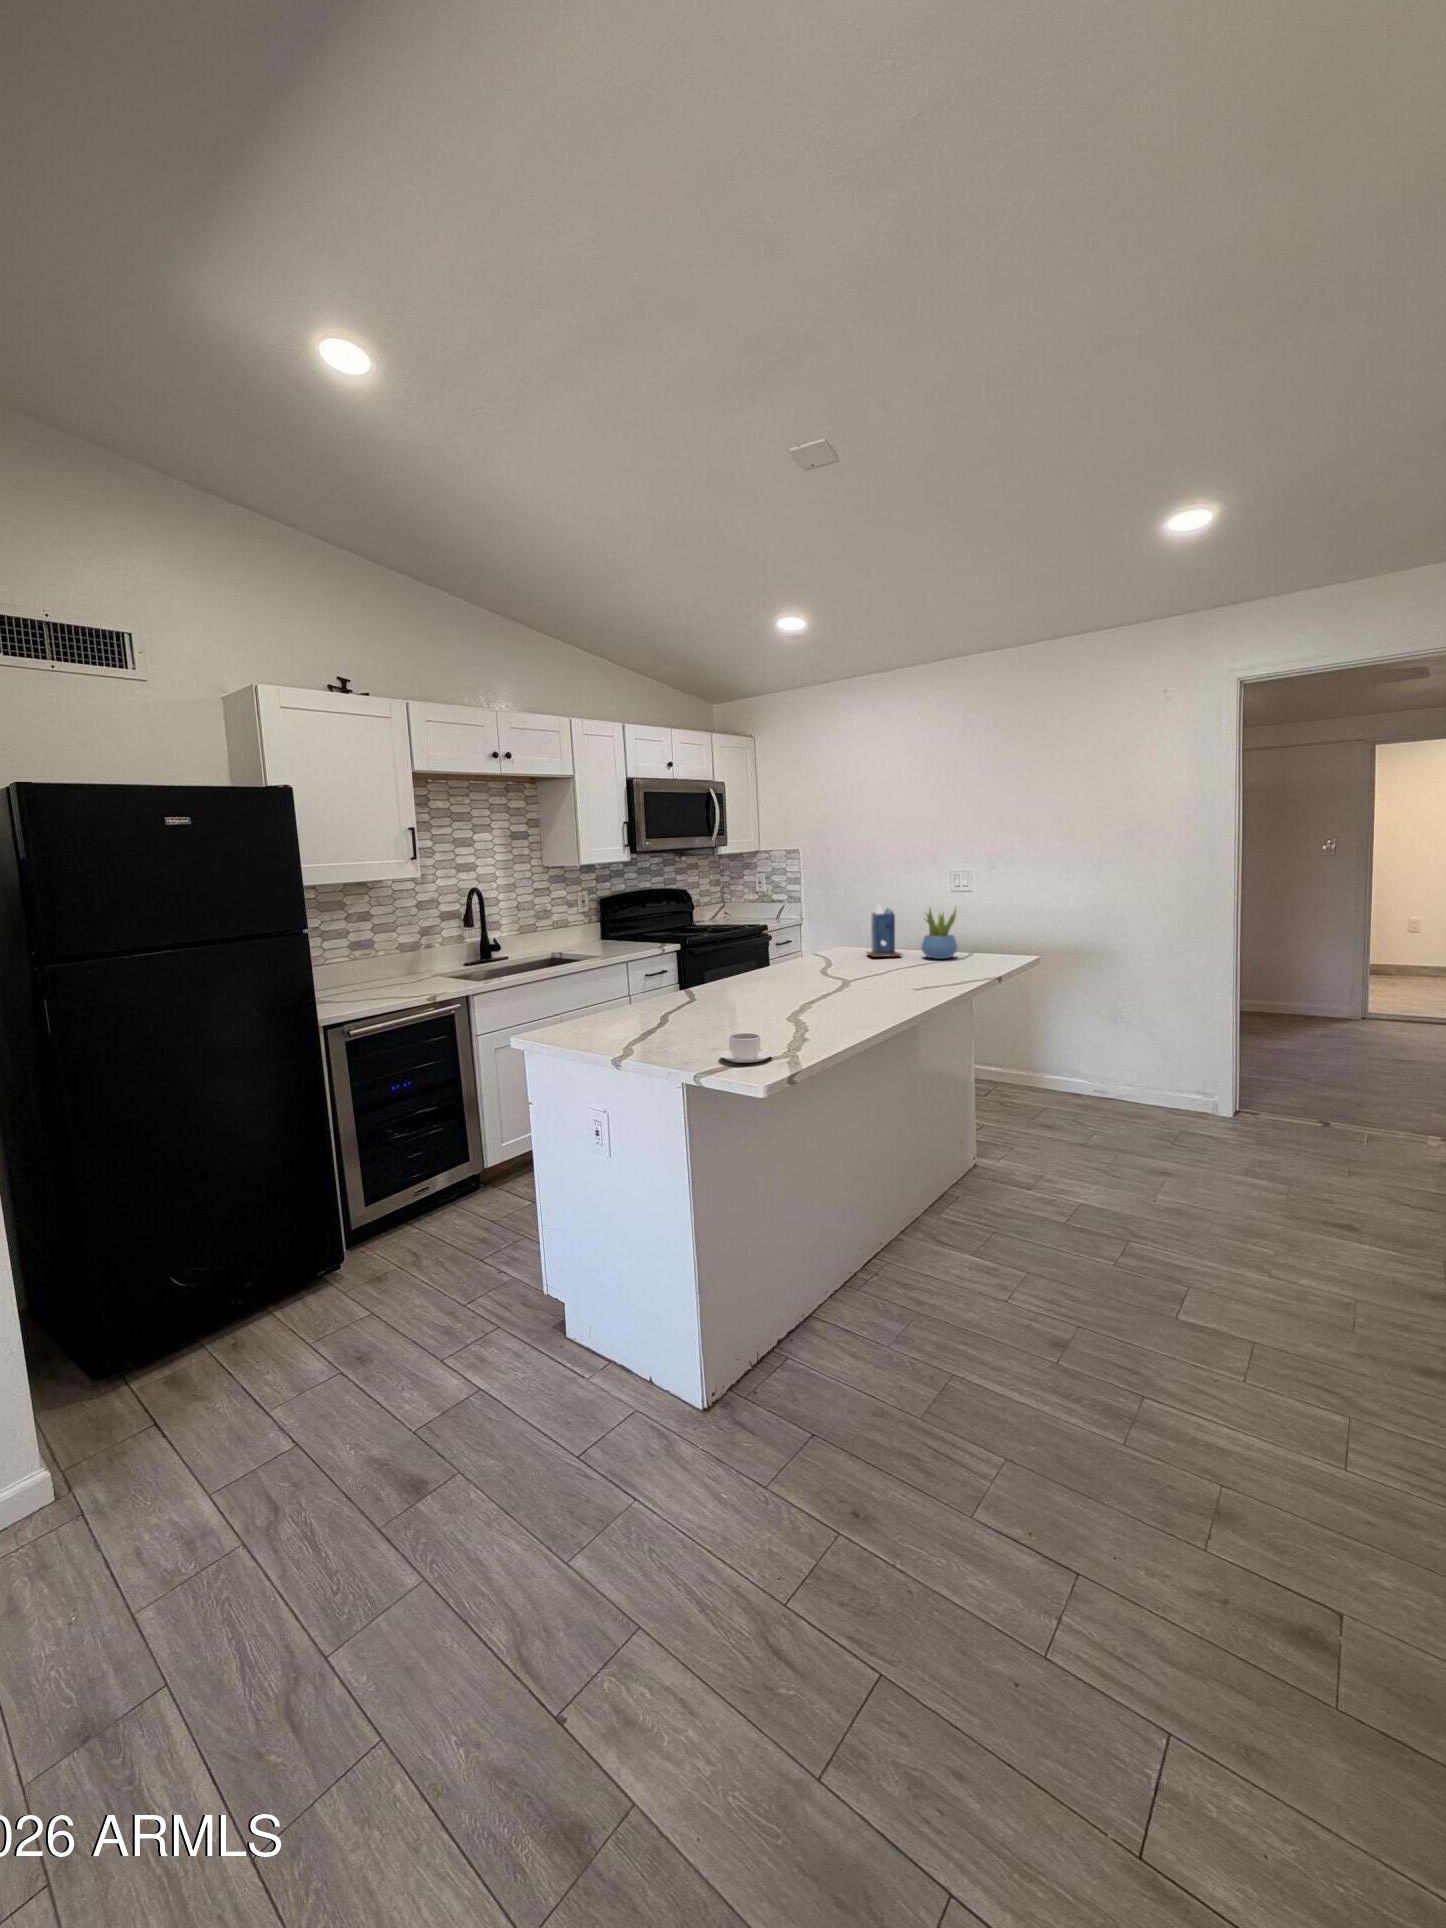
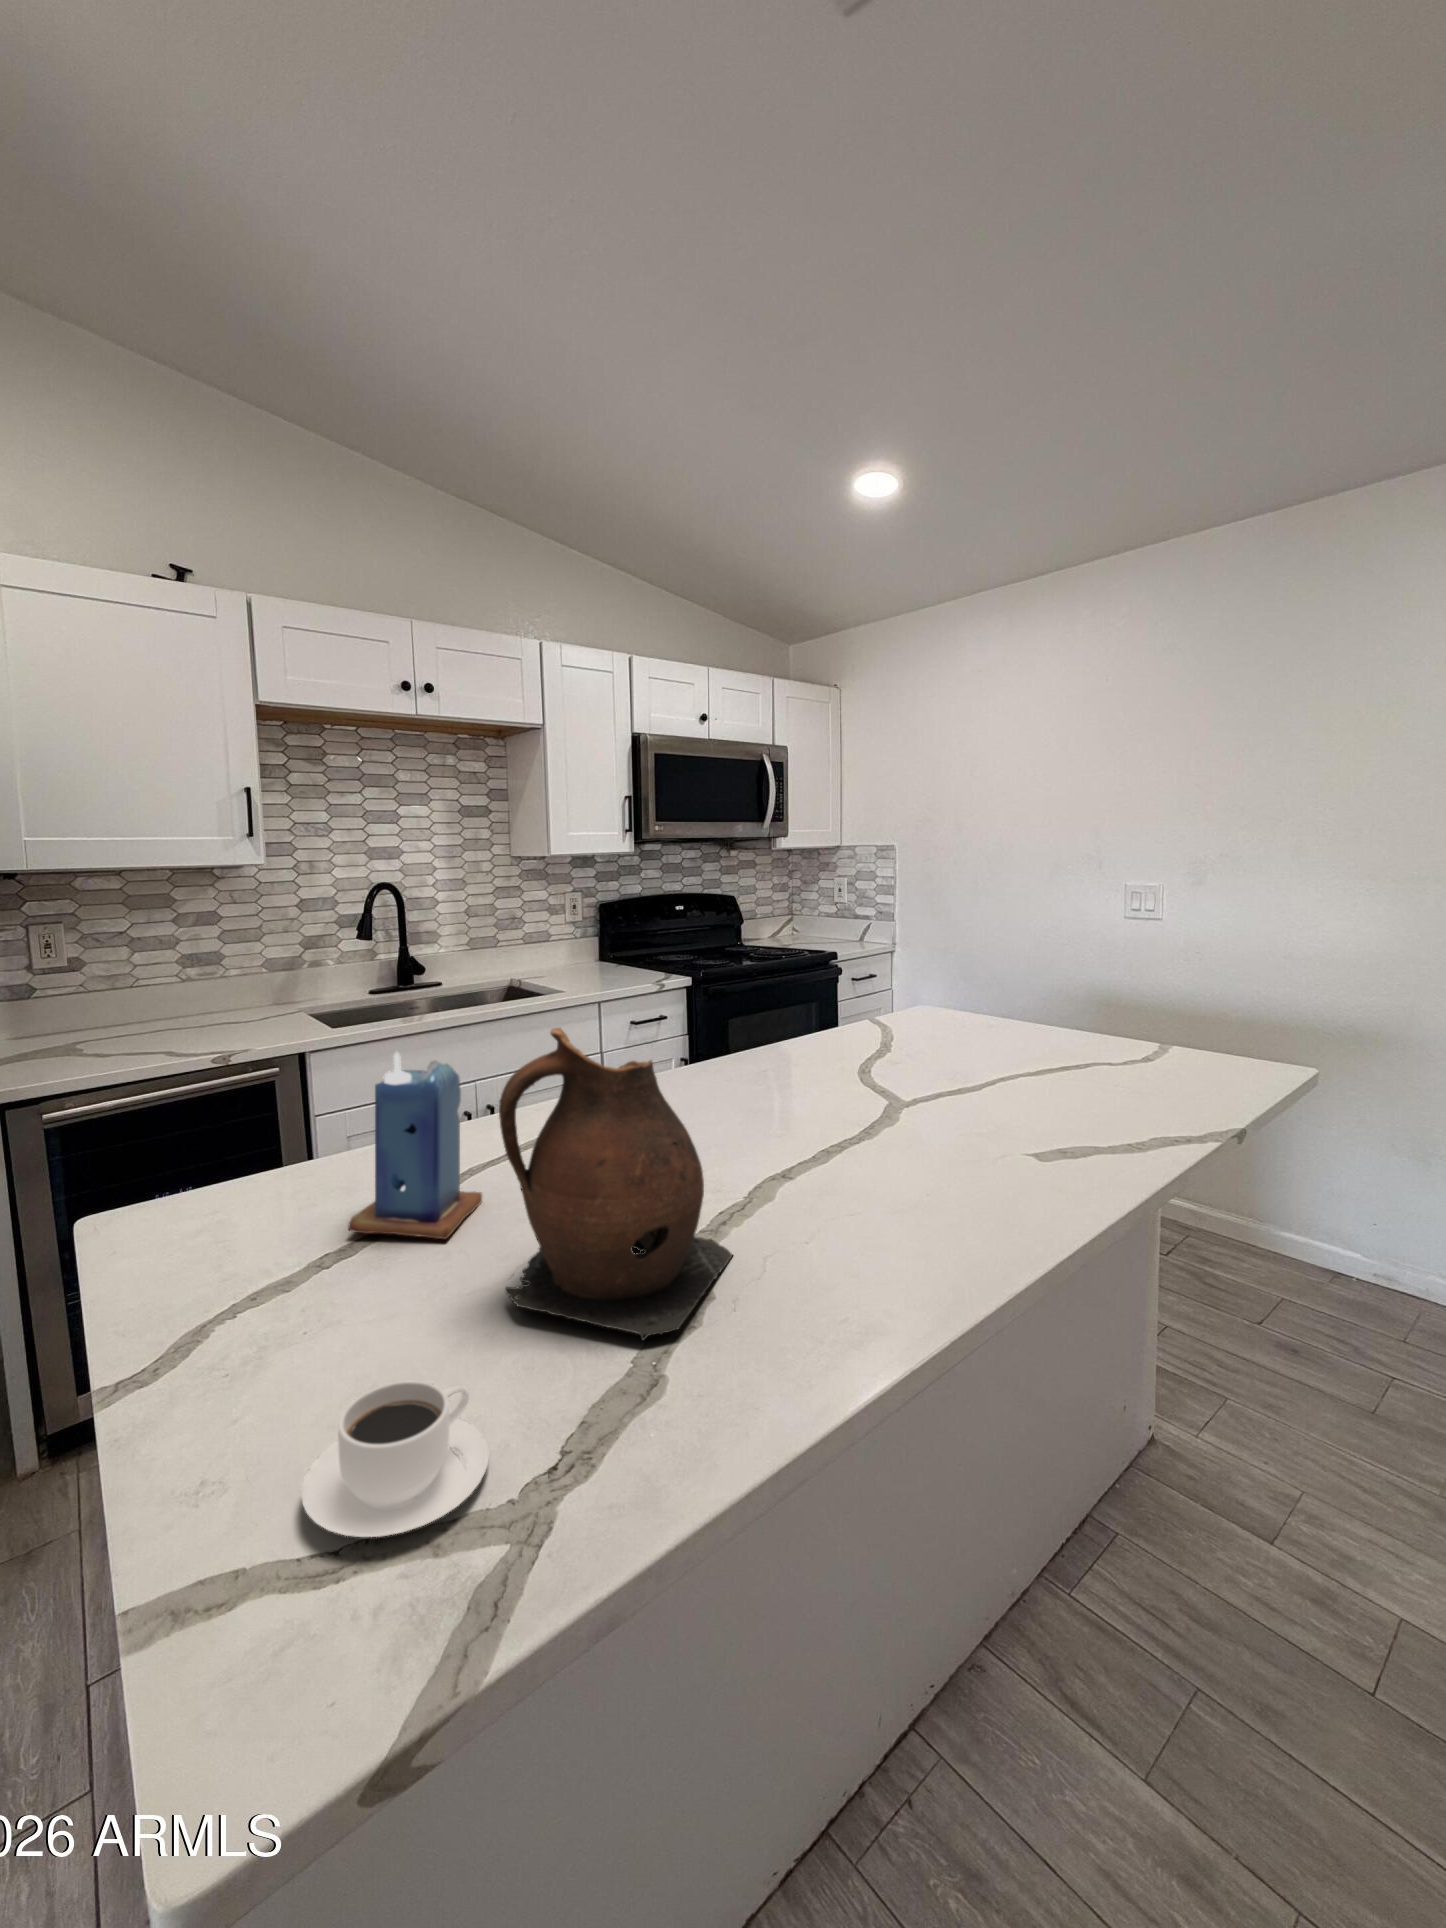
candle: present [867,905,902,957] -> present [348,1052,482,1239]
succulent plant: present [922,909,957,959] -> none [1064,949,1138,1052]
ceramic pitcher: none [728,933,808,1035] -> present [499,1028,733,1340]

